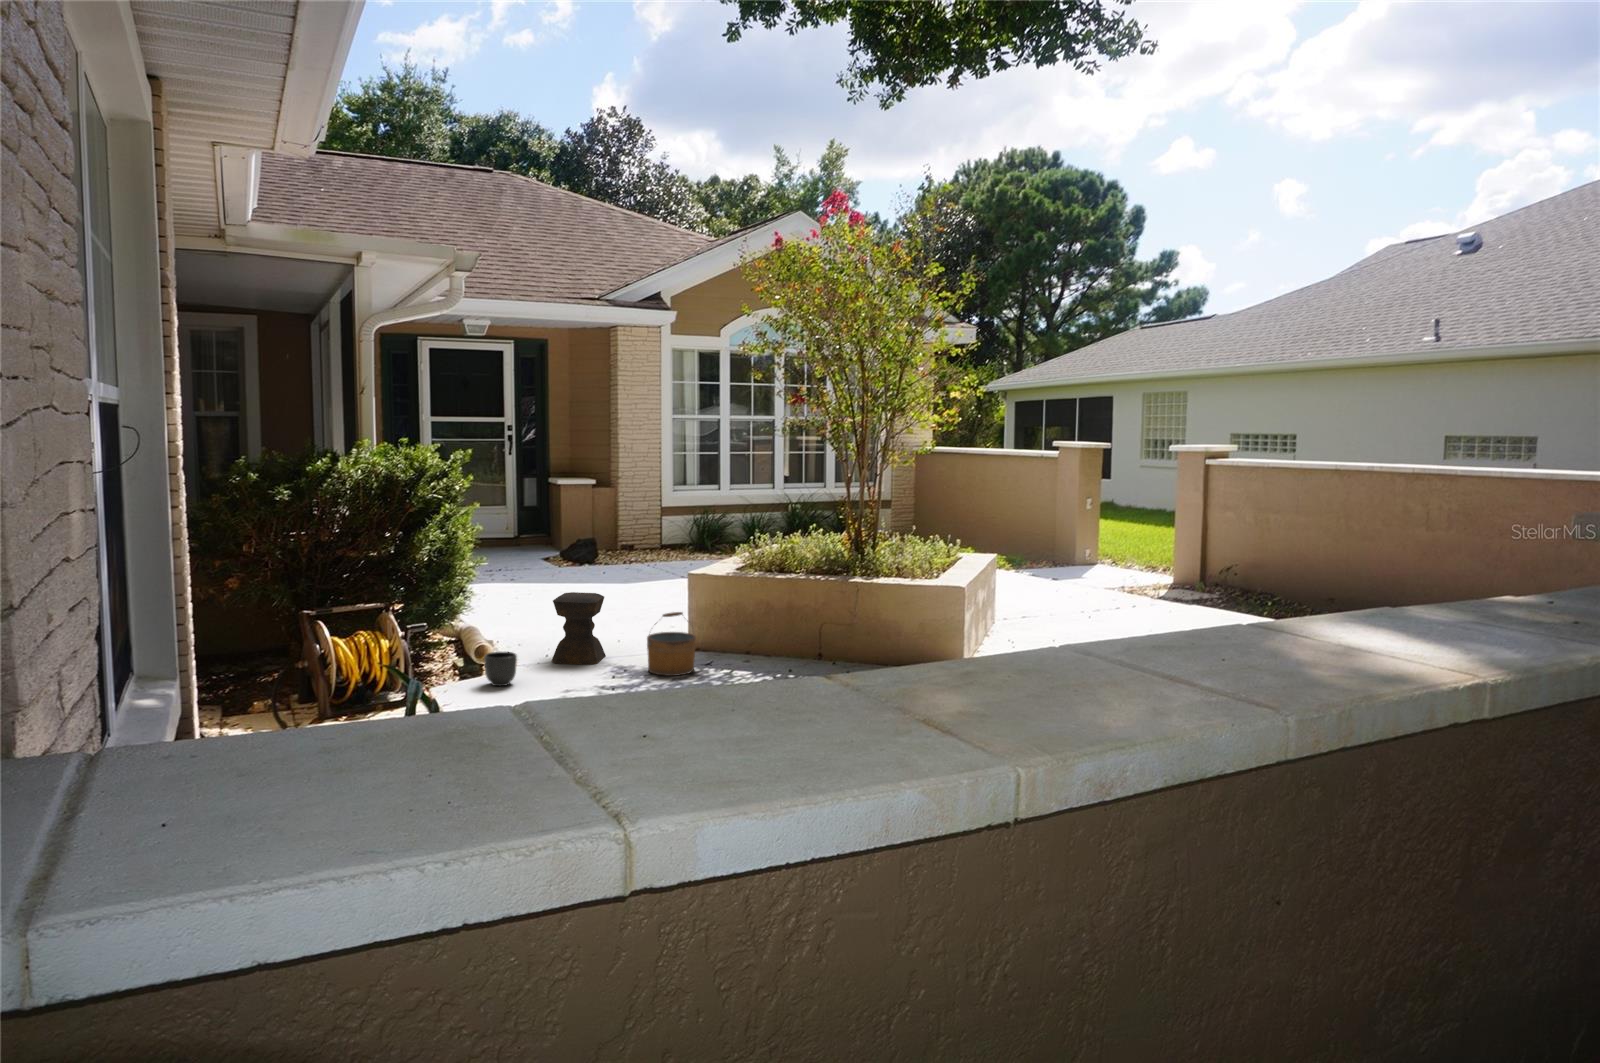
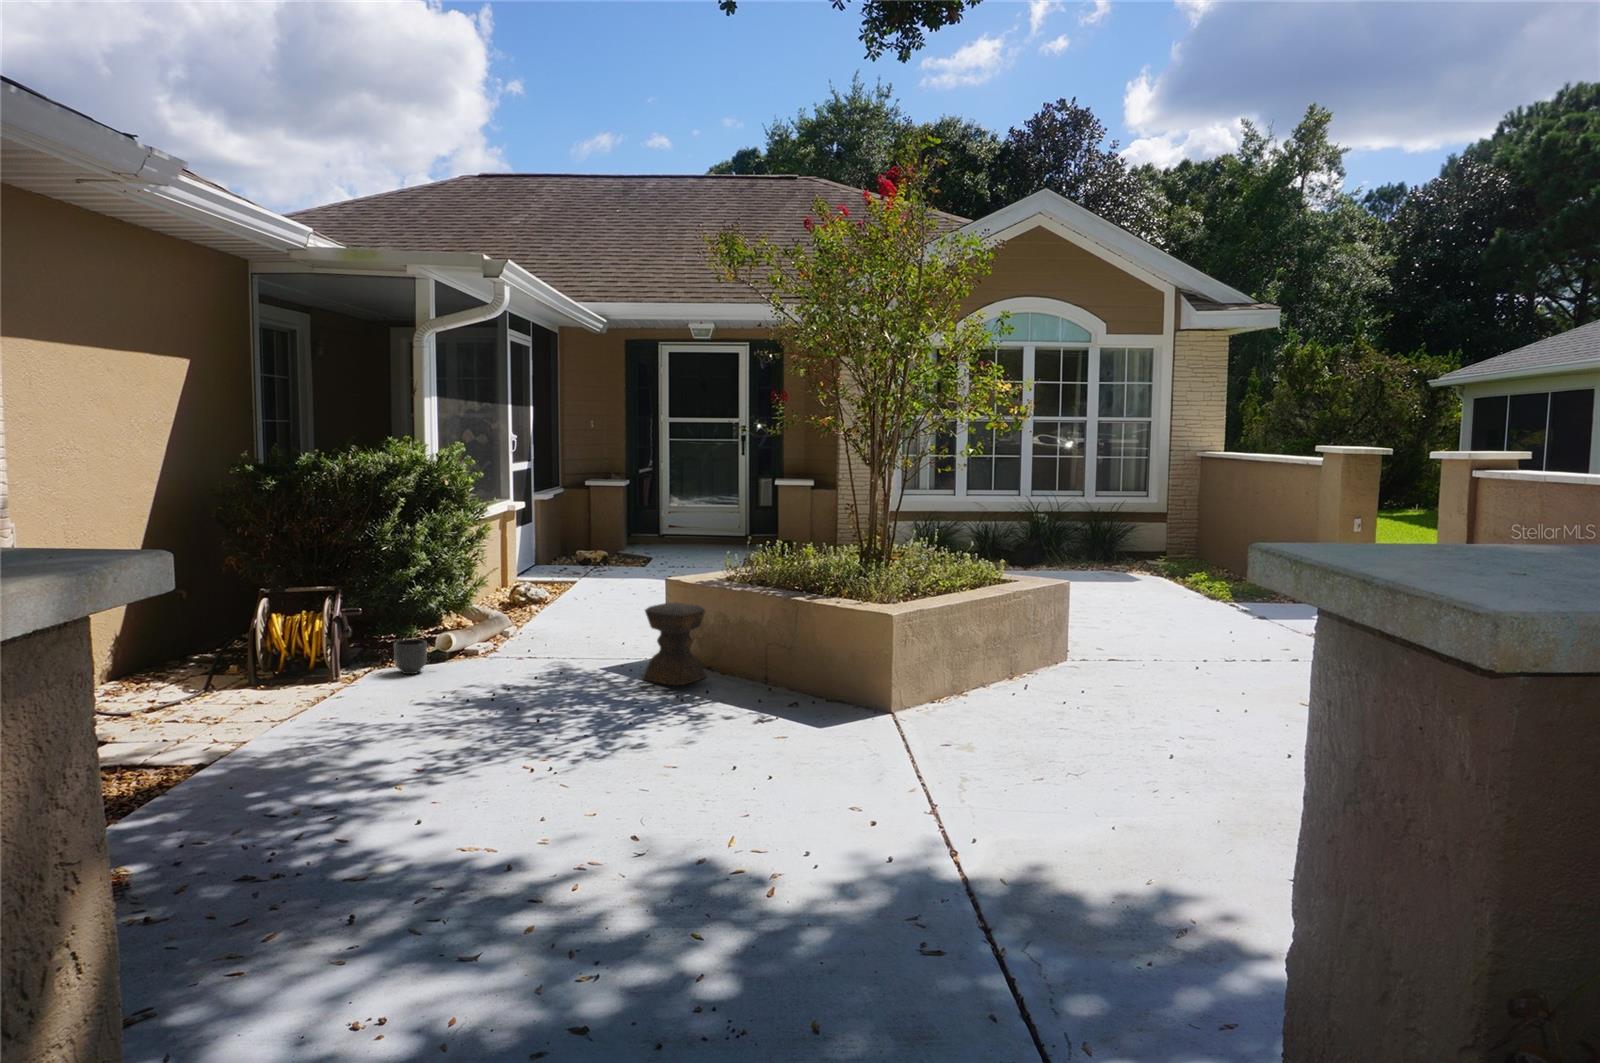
stool: present [551,592,606,665] -> present [642,602,706,685]
bucket: present [647,612,696,676] -> none [560,615,617,684]

